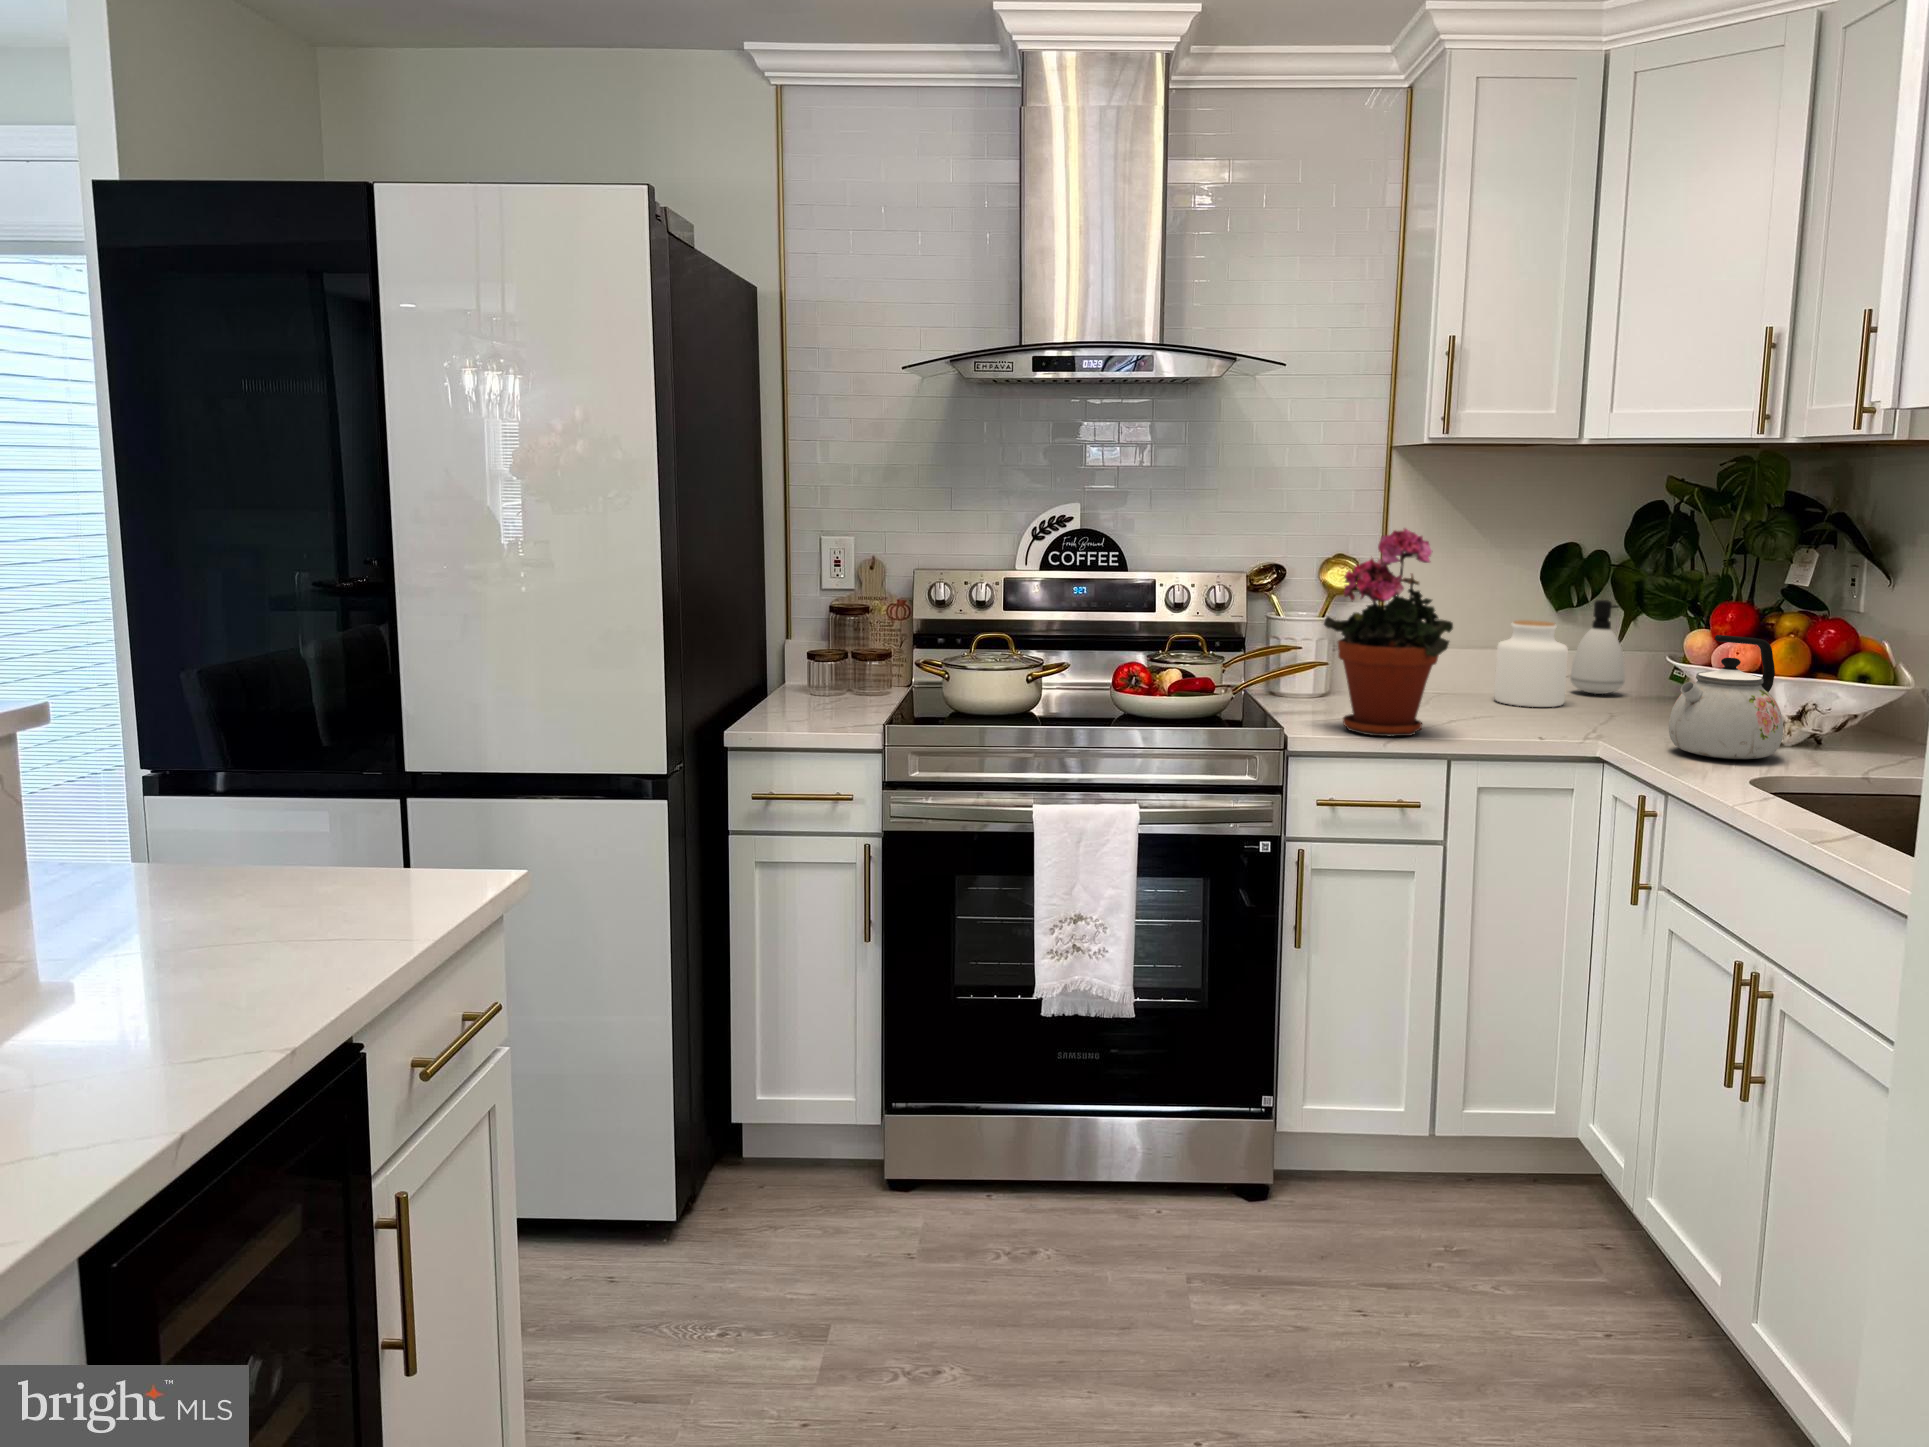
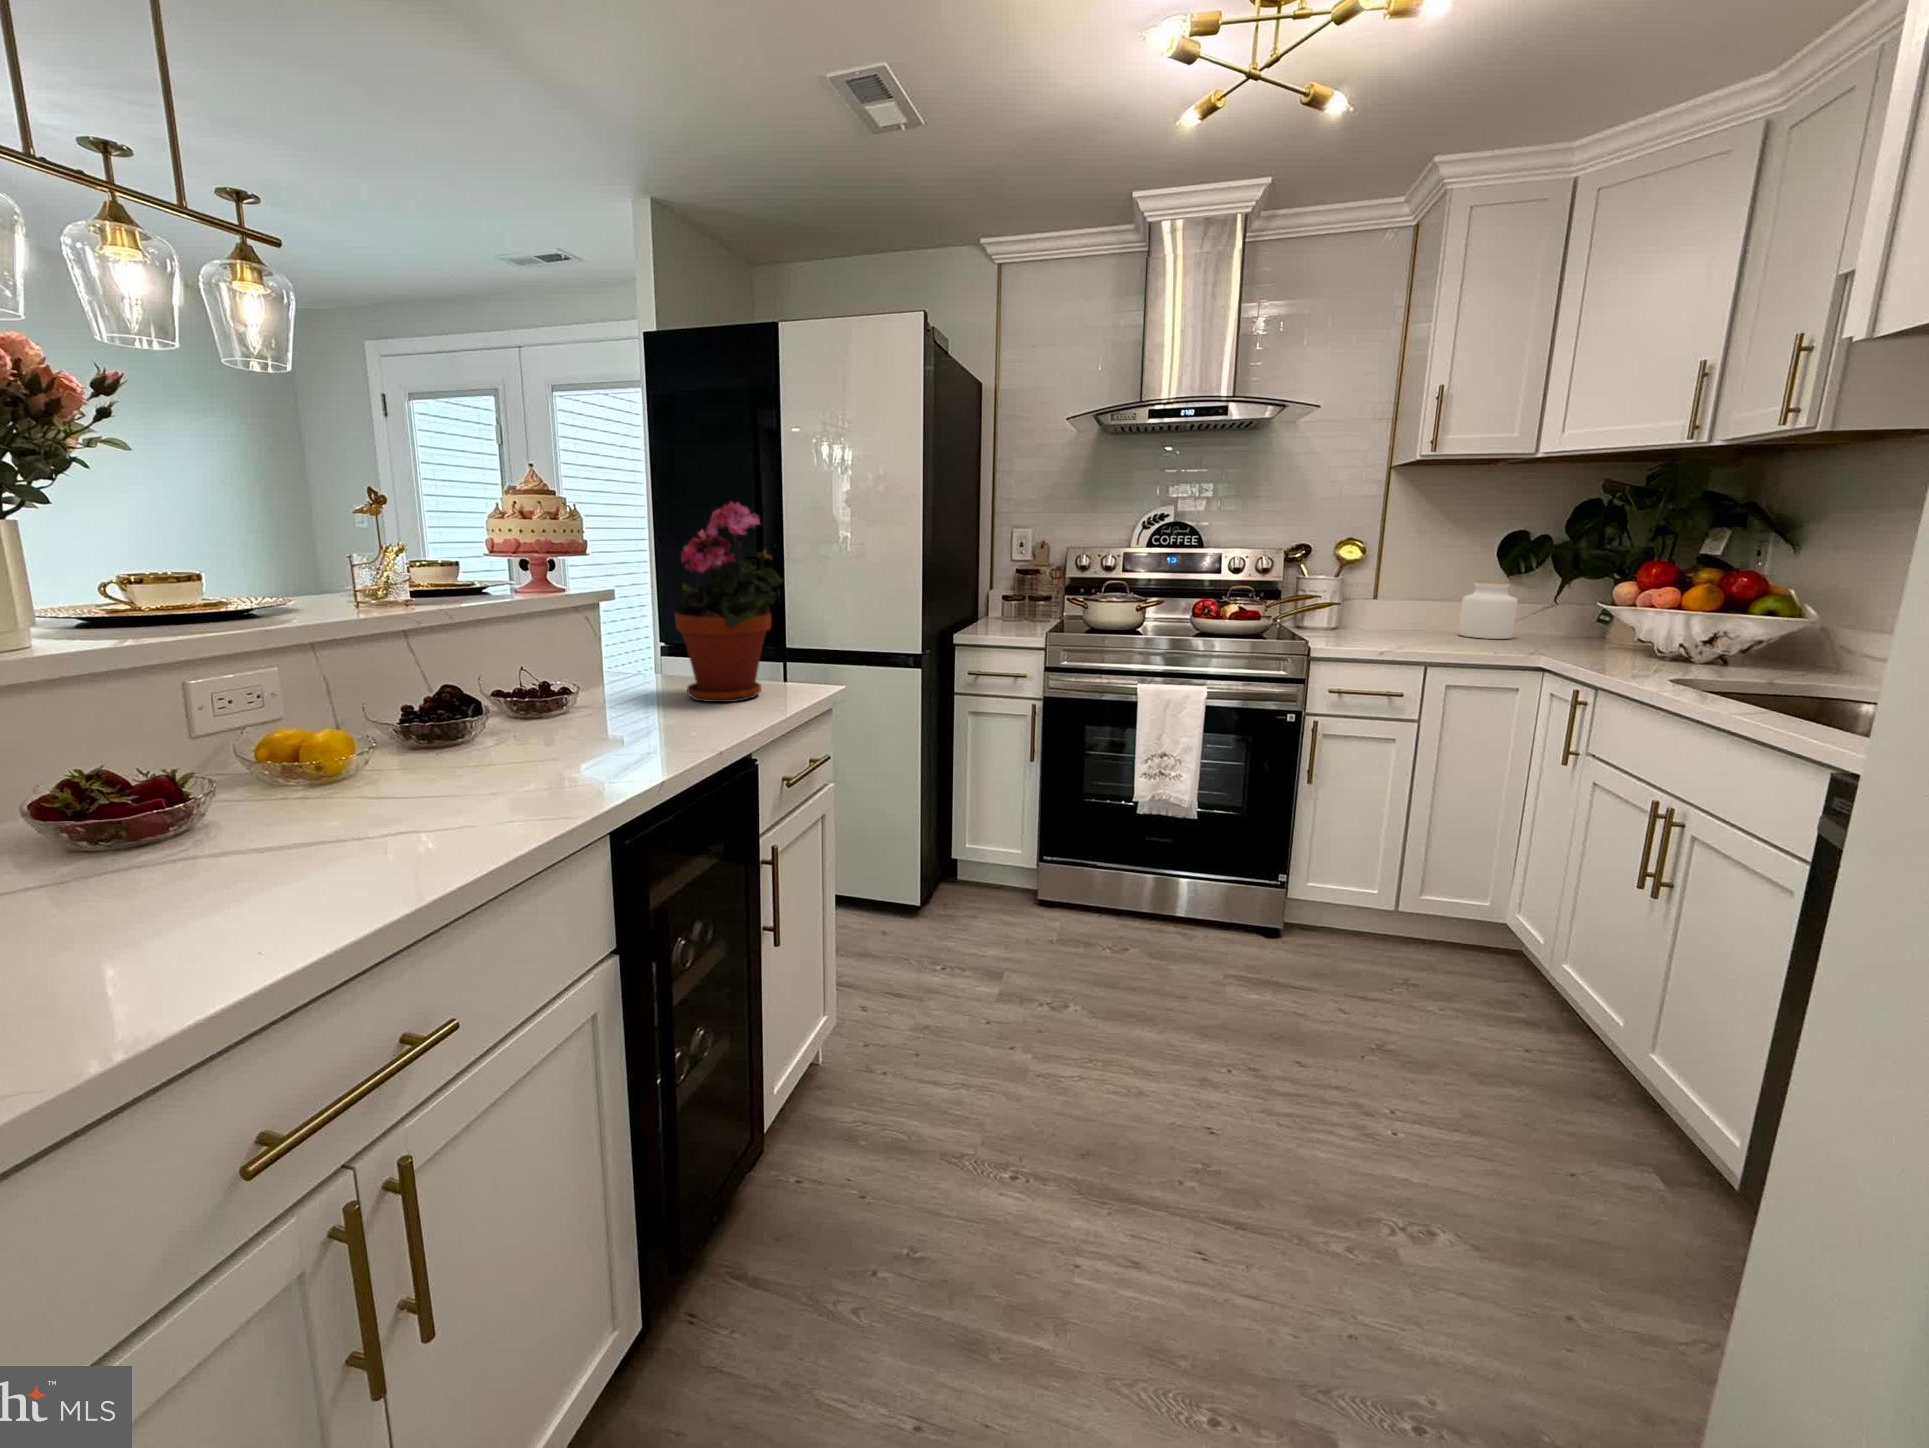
potted plant: present [1324,529,1453,736] -> present [675,502,783,702]
soap dispenser: present [1570,600,1625,694] -> none [1517,569,1570,634]
kettle: present [1669,635,1783,759] -> none [1601,581,1699,669]

